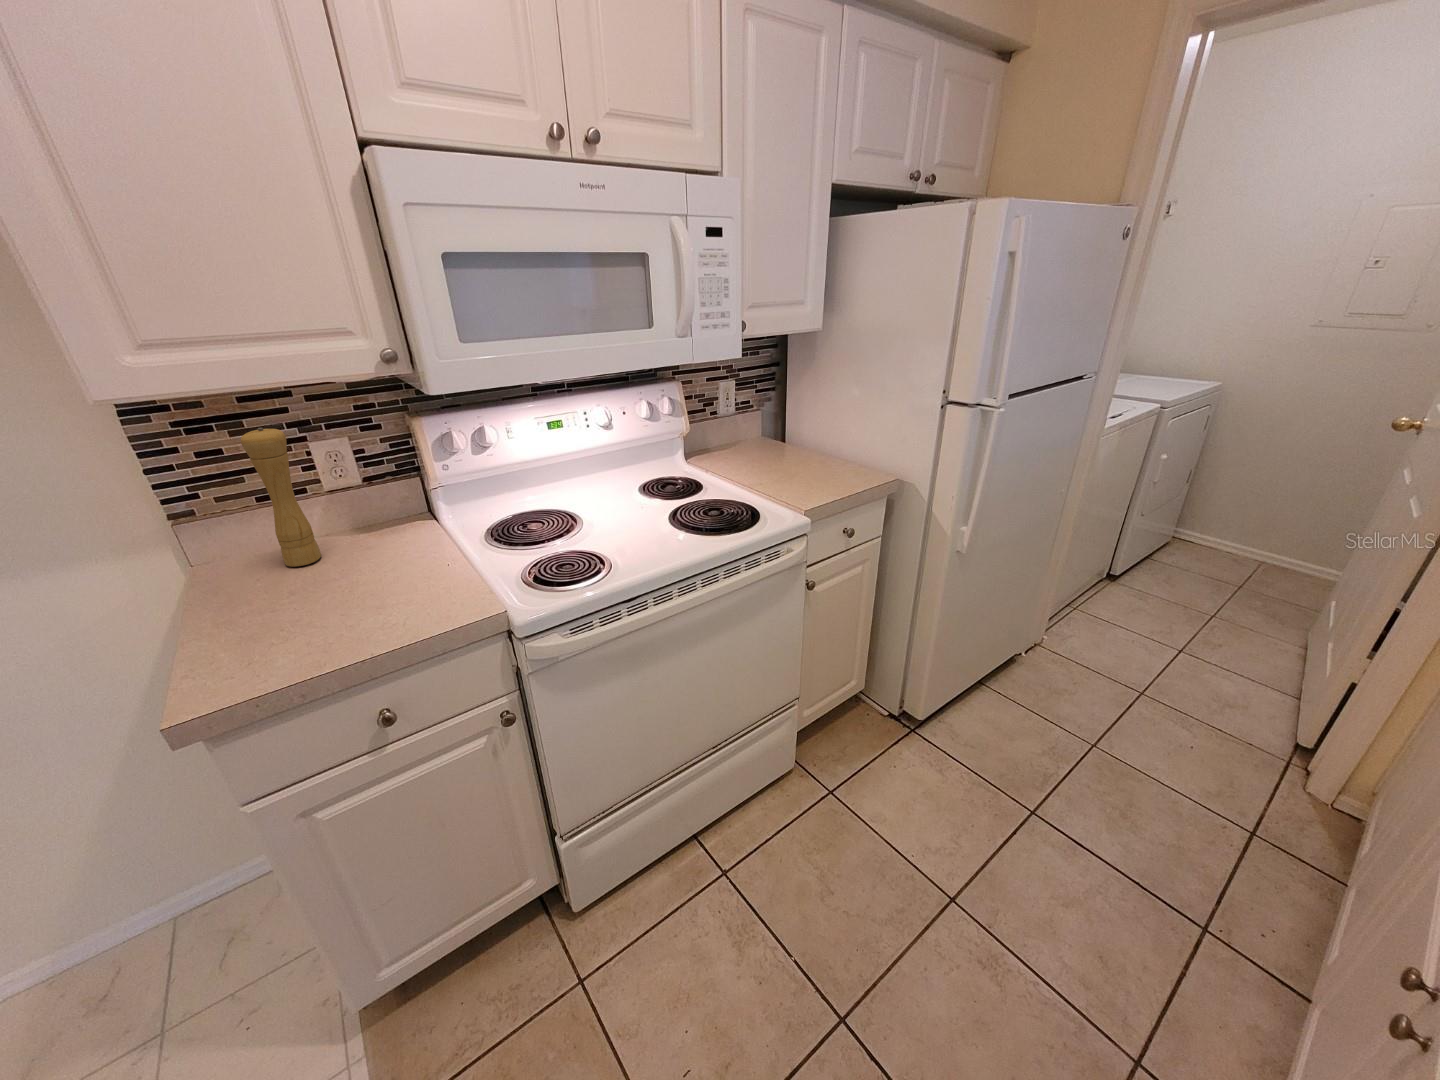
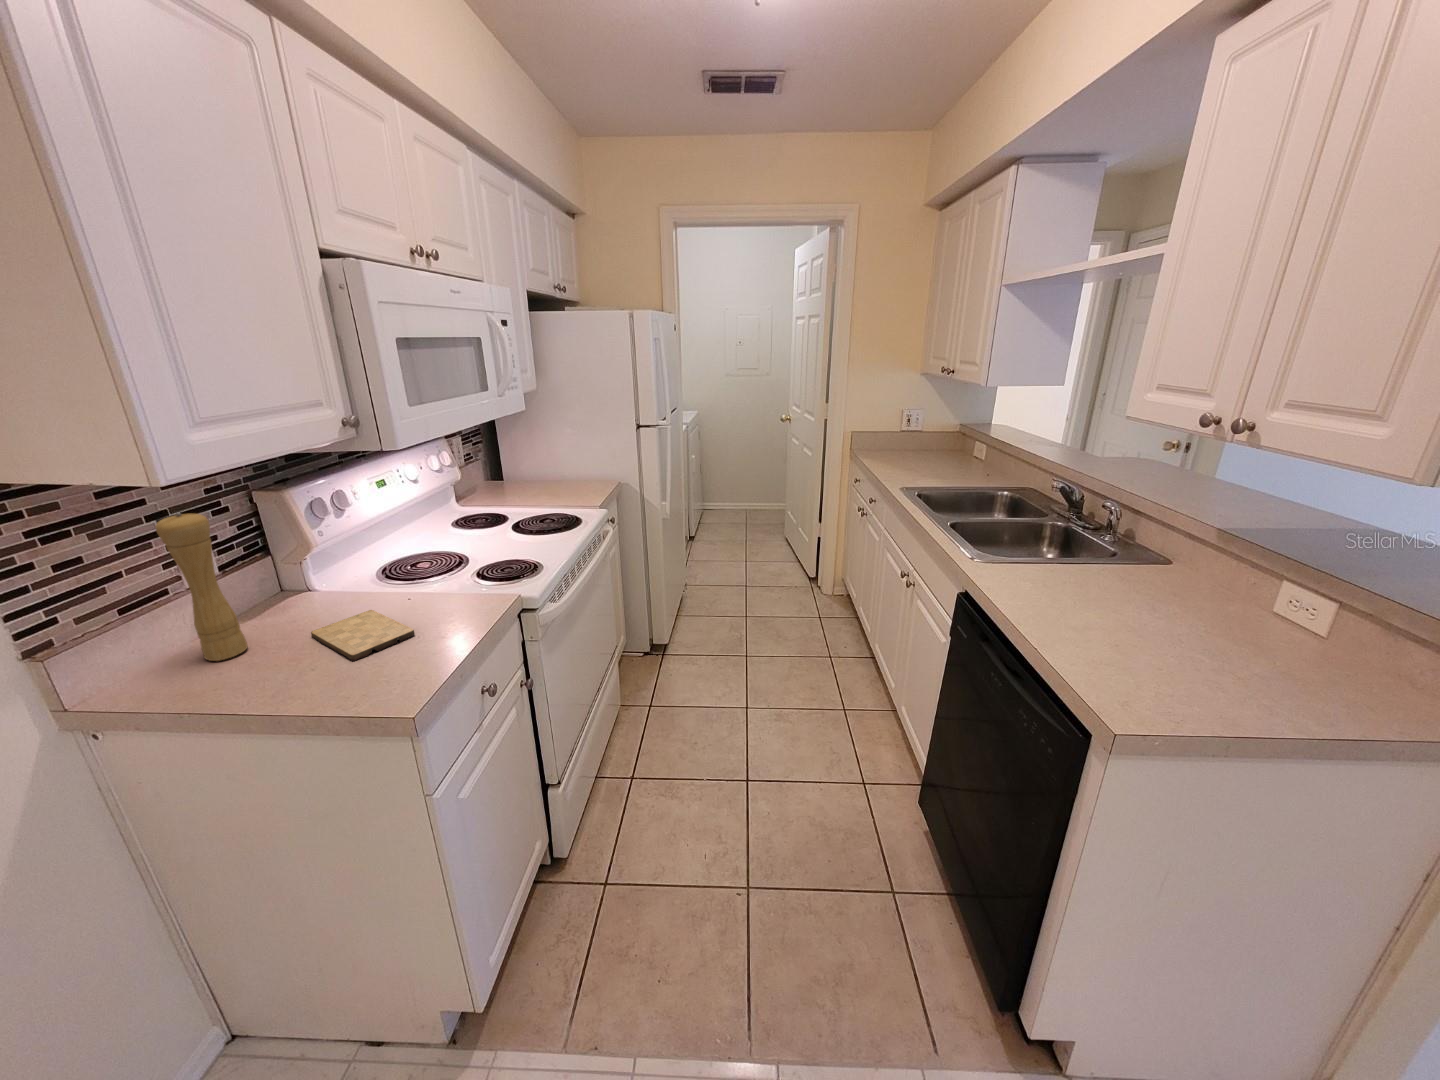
cutting board: none [318,562,417,615] -> present [311,610,415,661]

